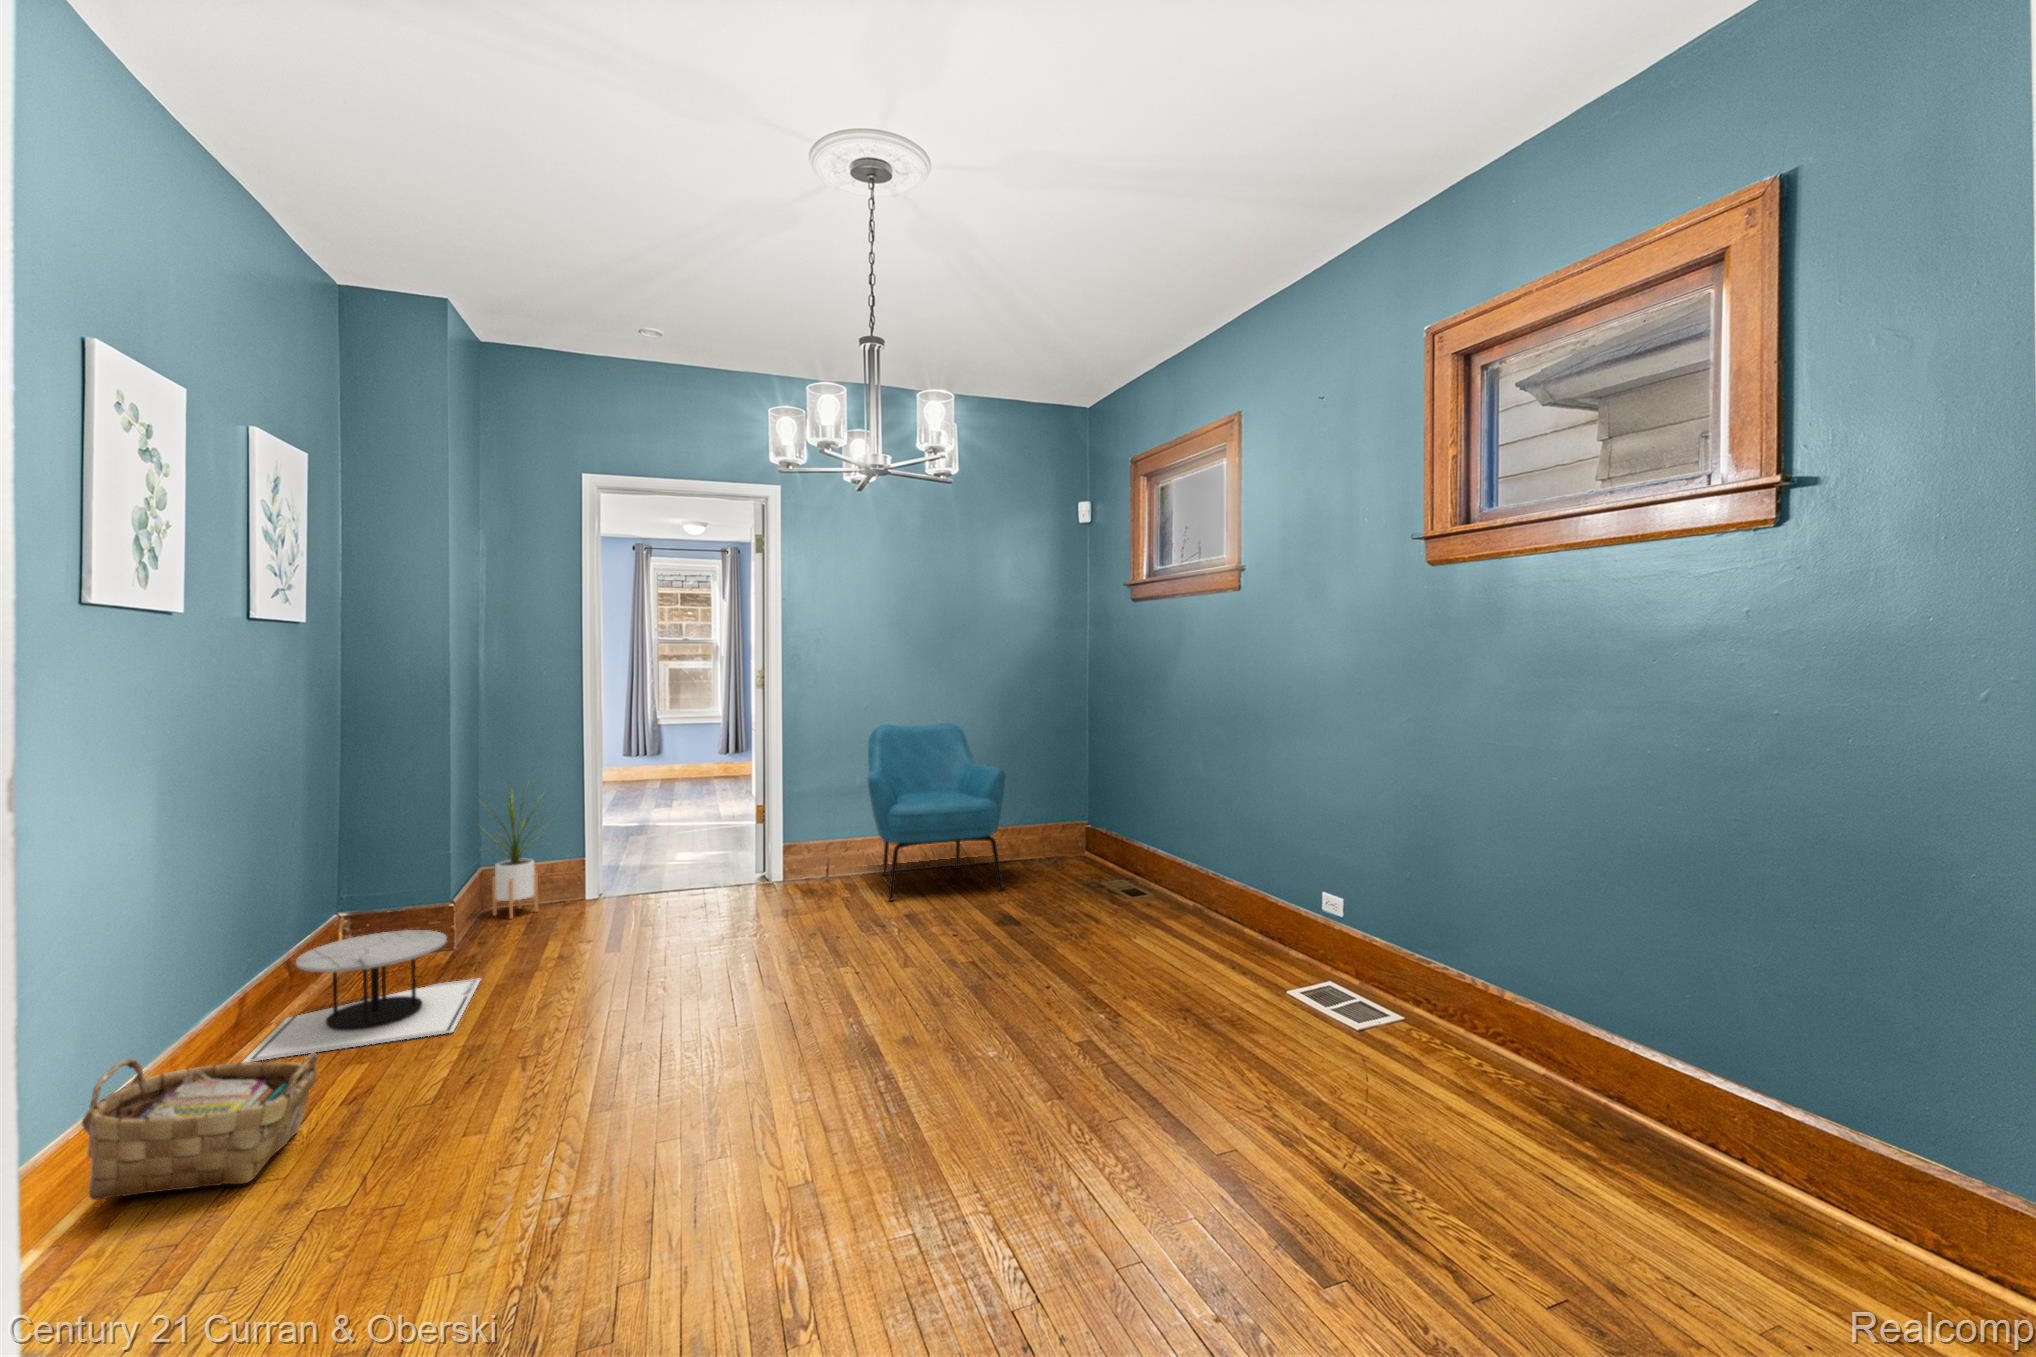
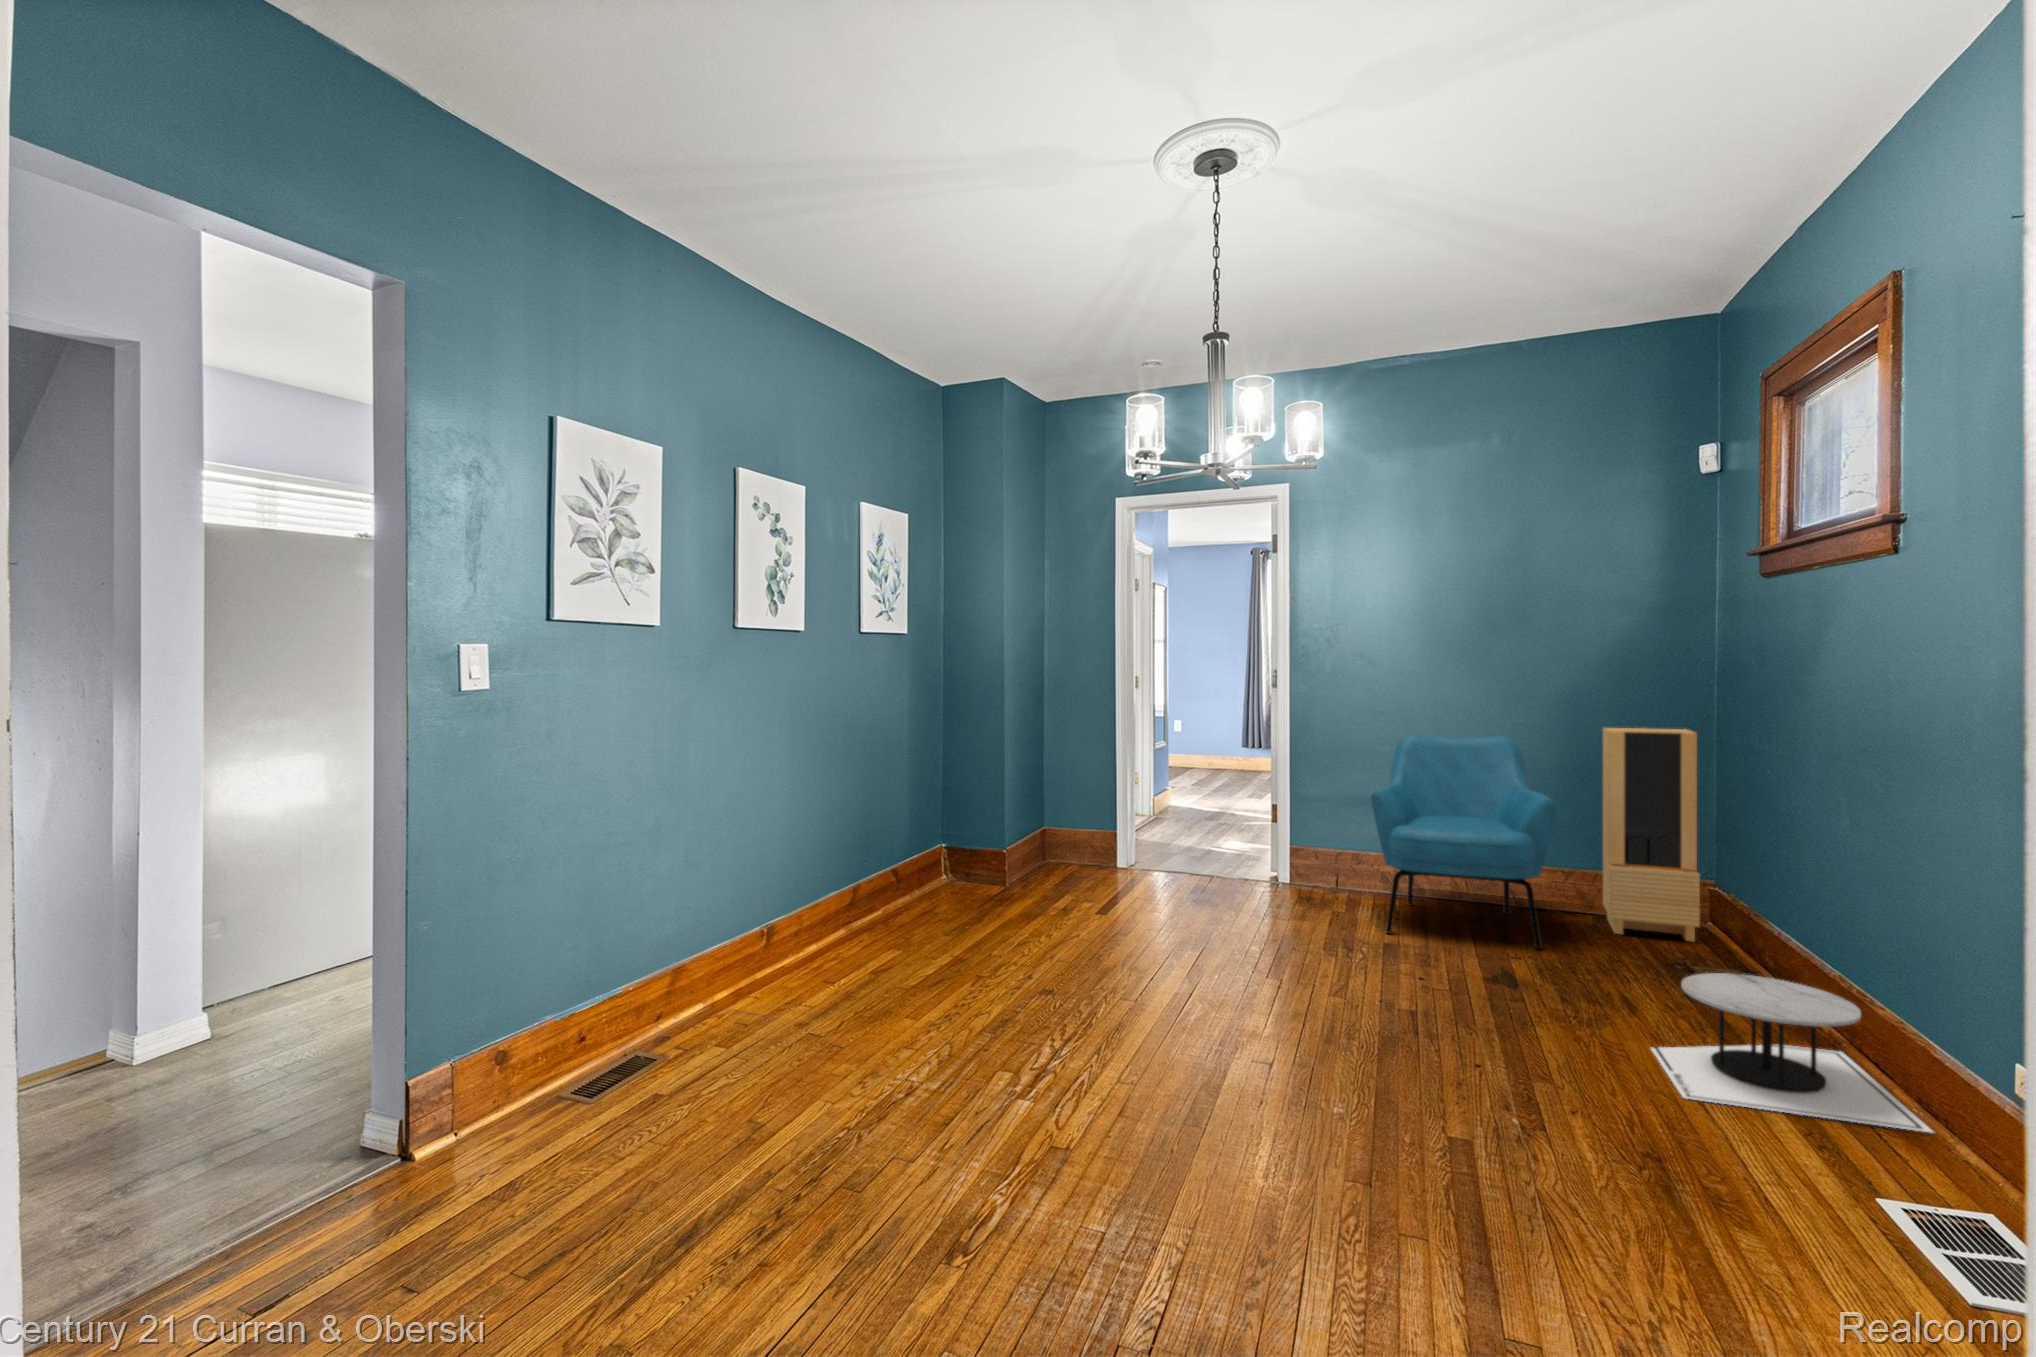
storage cabinet: none [1016,711,1085,869] -> present [1603,728,1700,942]
house plant: present [482,786,542,919] -> none [1028,762,1089,882]
side table: present [242,930,480,1062] -> present [1651,973,1933,1133]
woven basket: present [82,1053,317,1200] -> none [714,921,829,1019]

